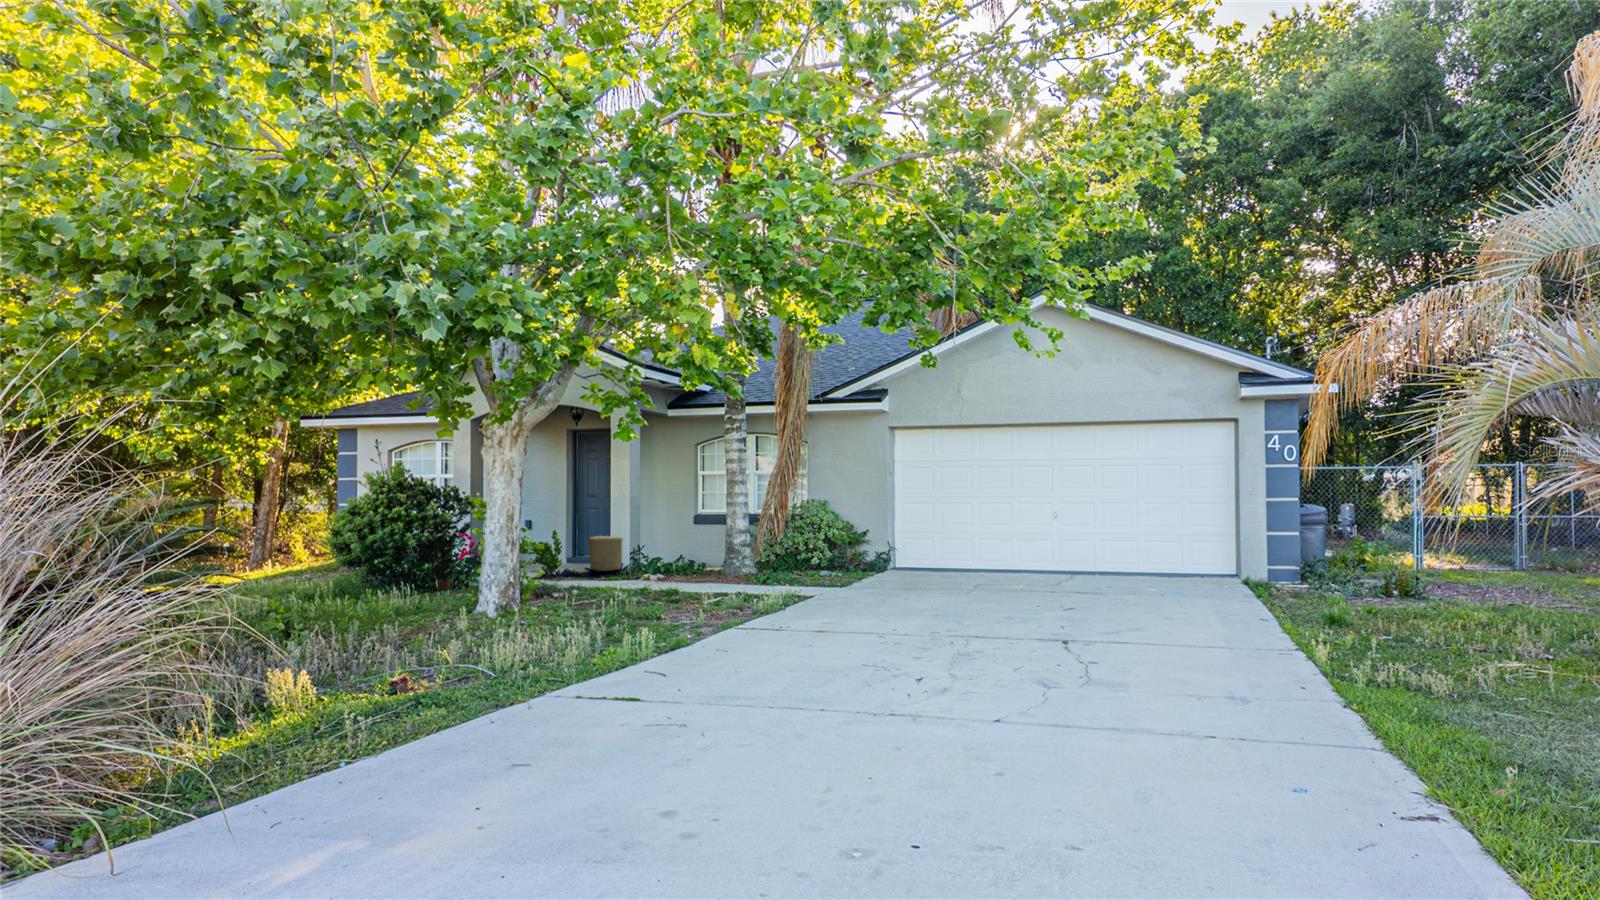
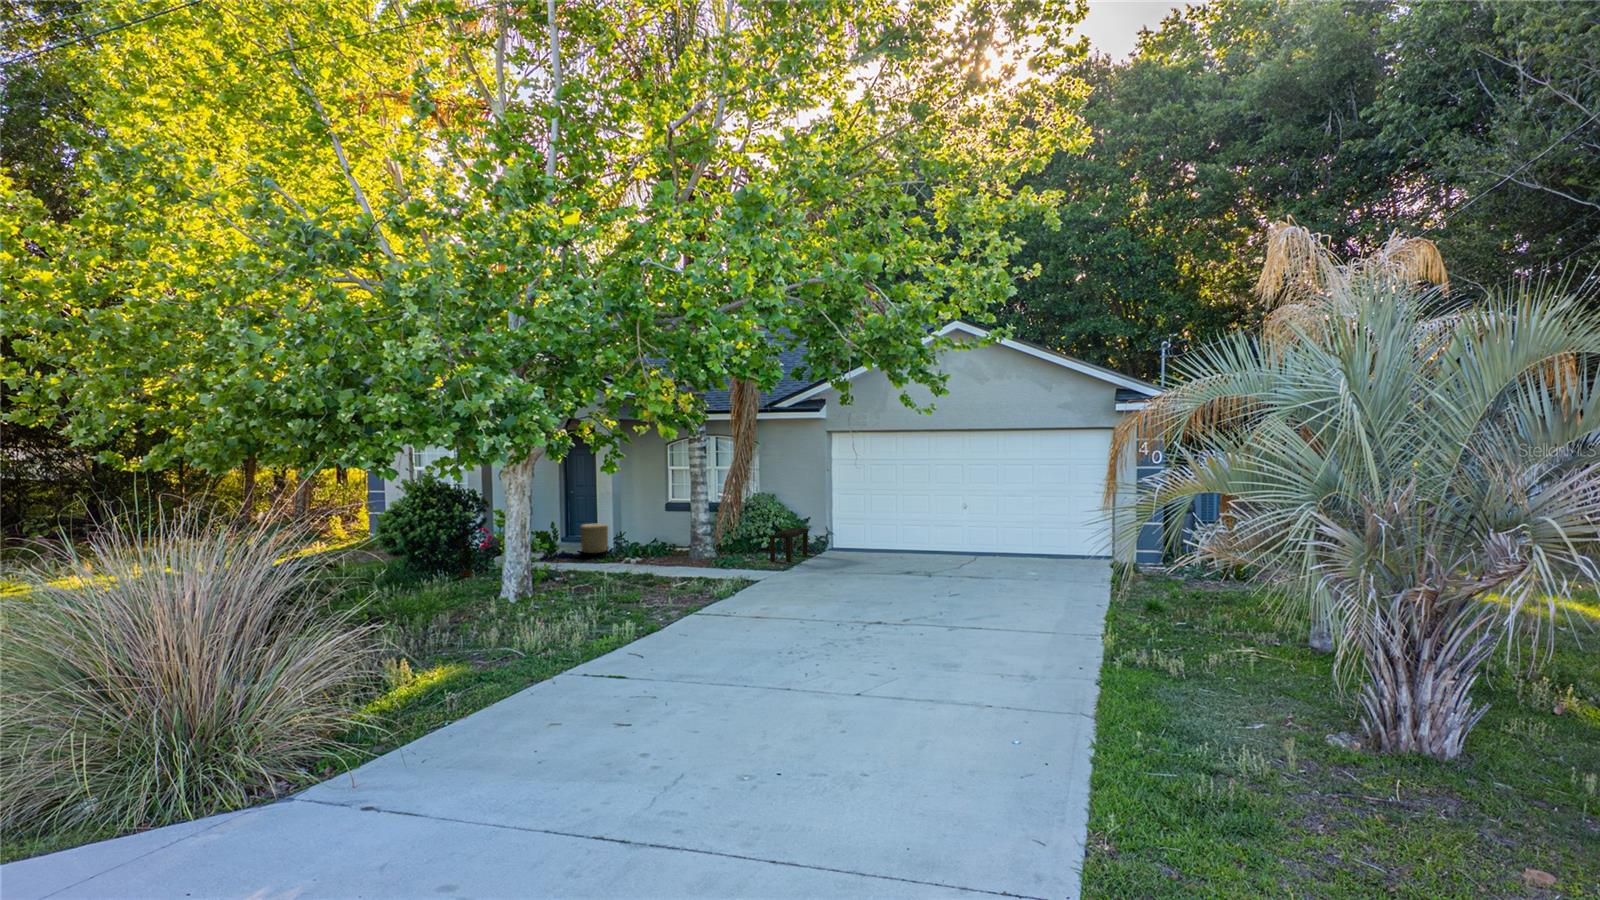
bench: none [821,542,868,580] -> present [769,528,809,562]

